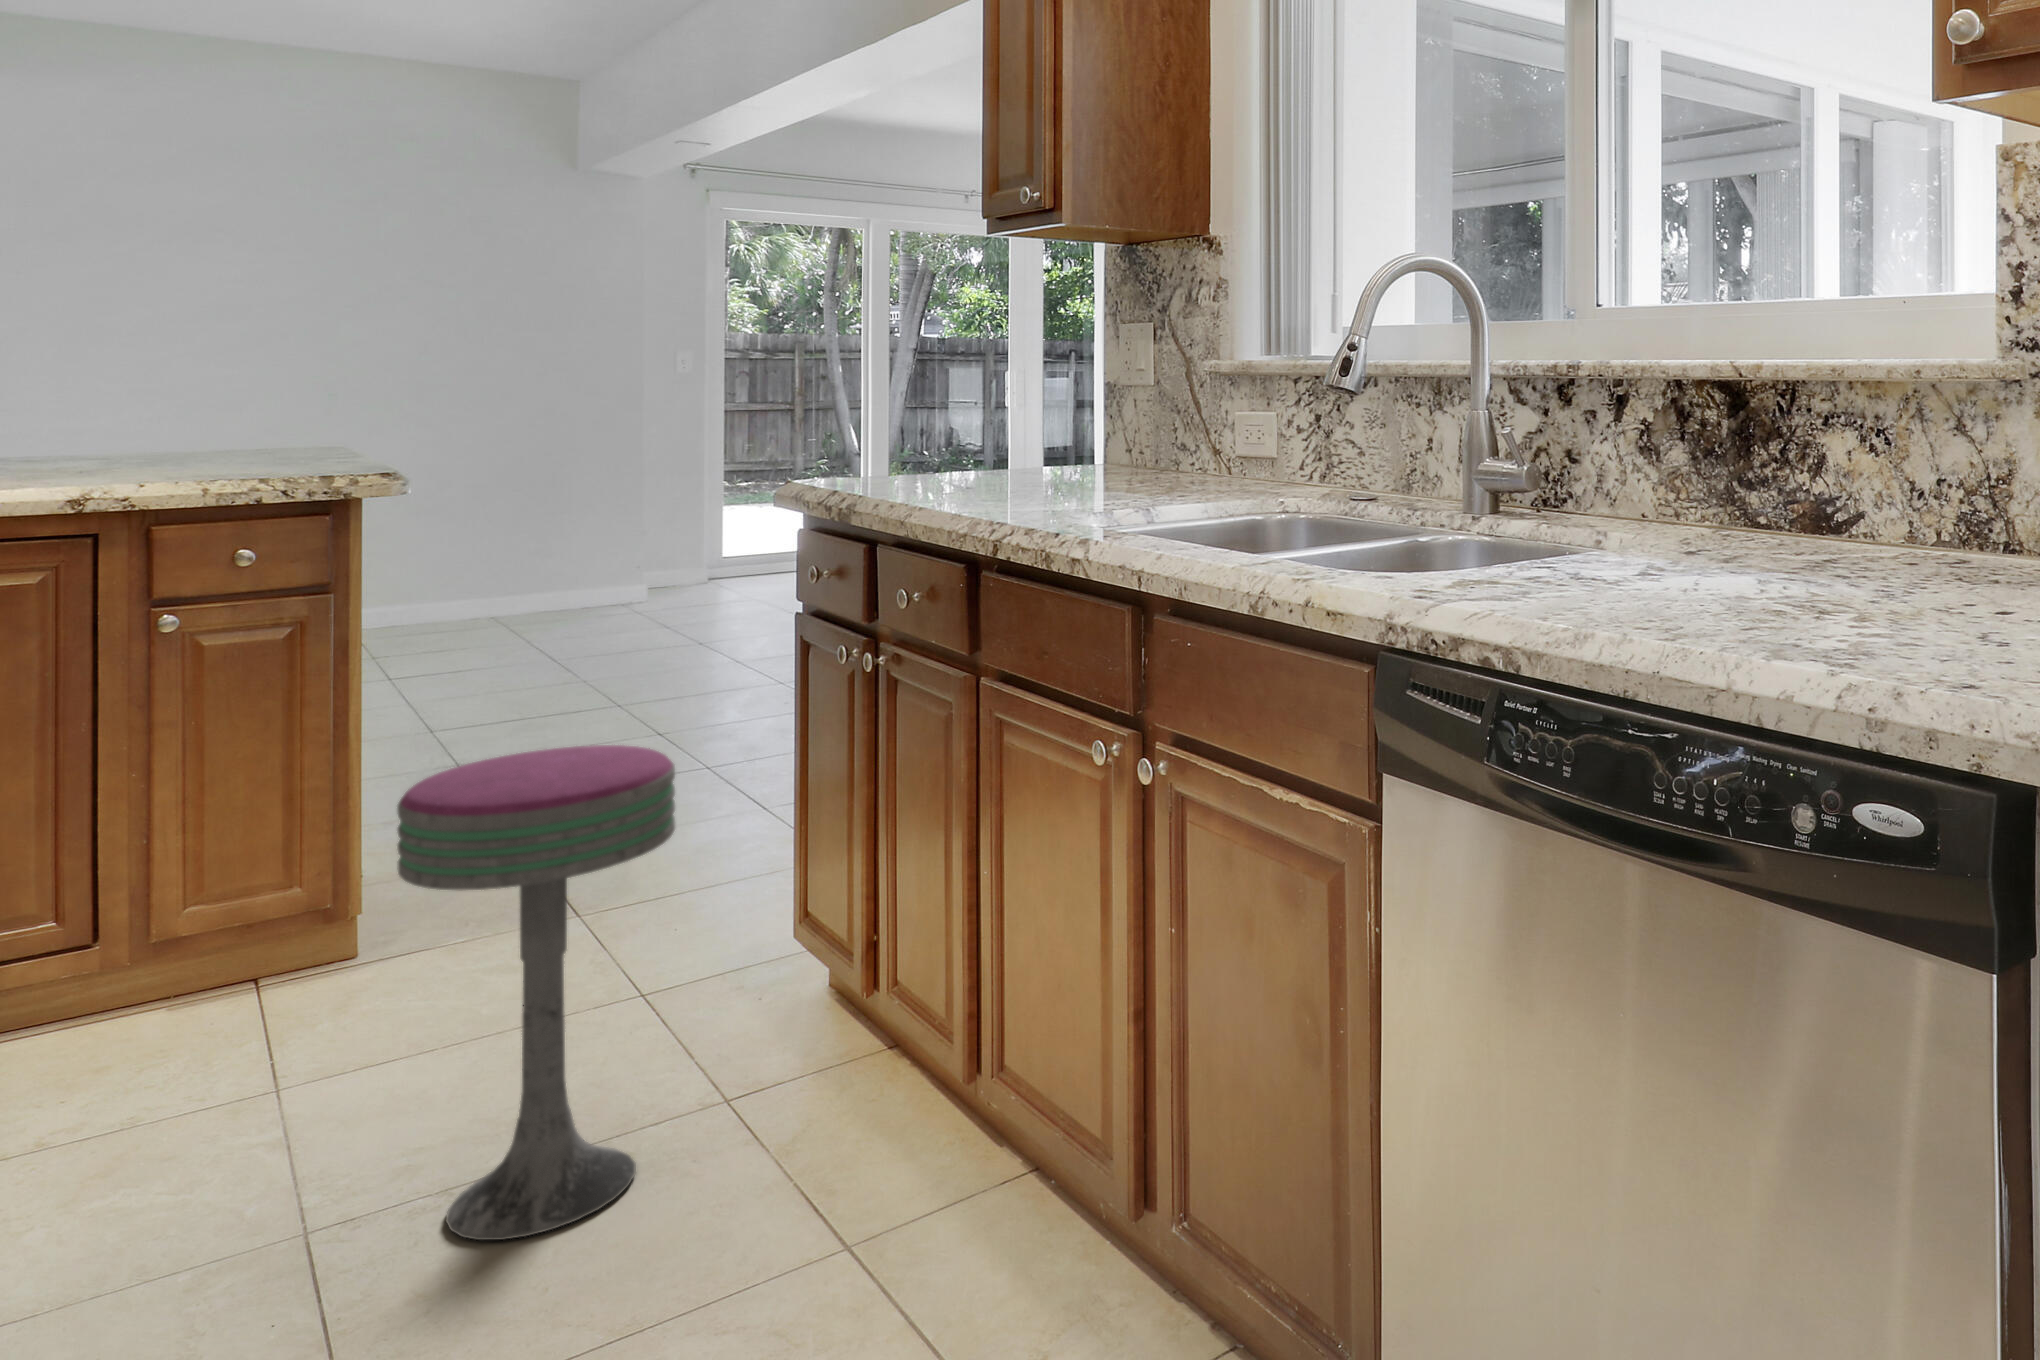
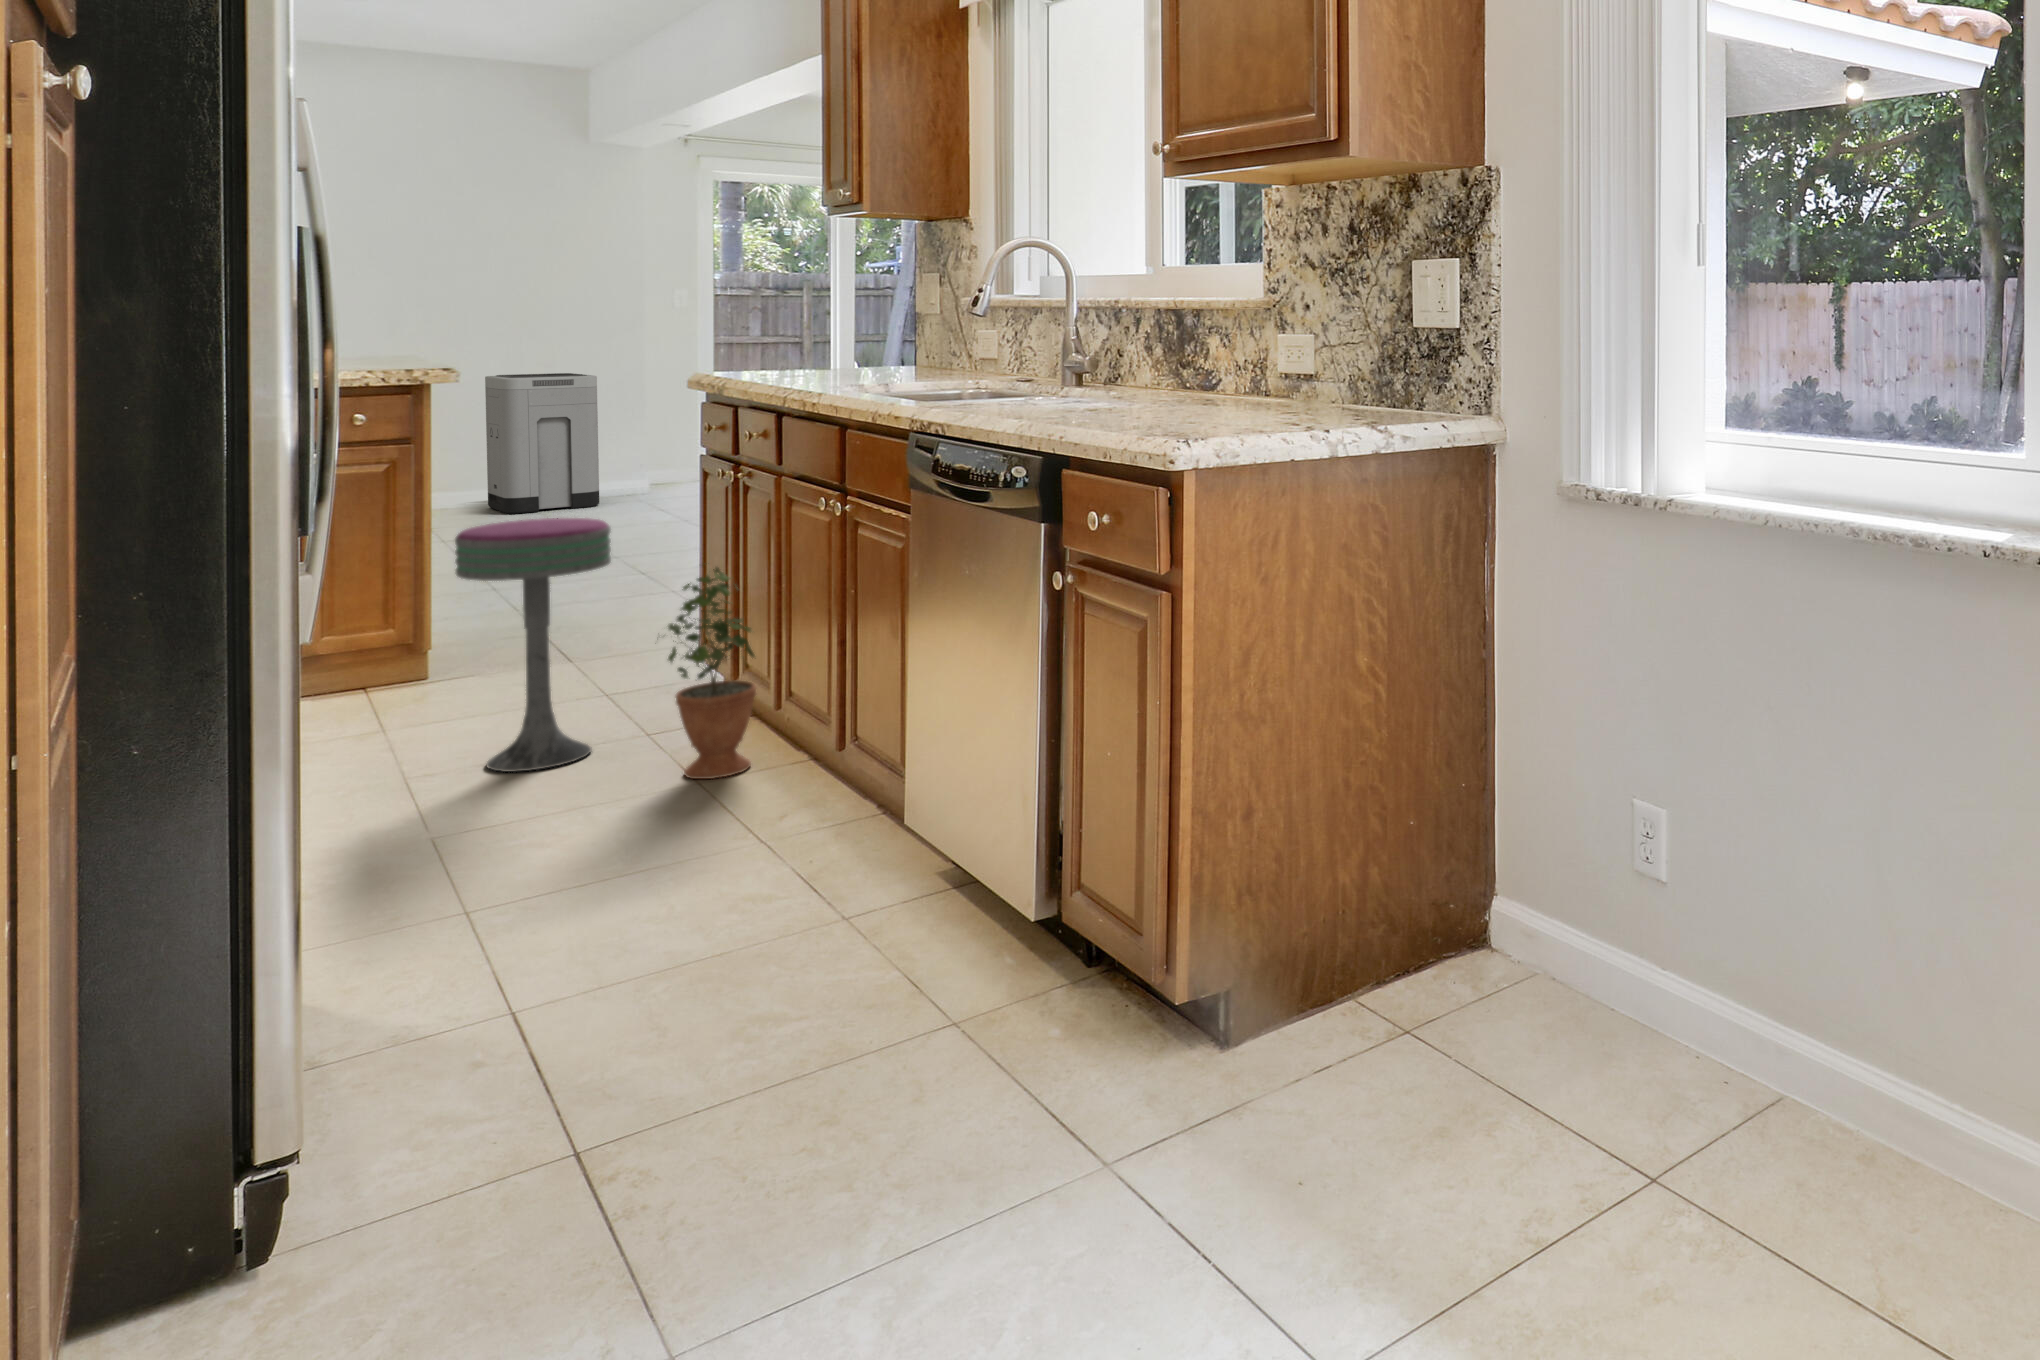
trash can: none [449,452,592,634] -> present [485,373,599,514]
potted plant: none [769,841,945,1263] -> present [668,567,756,779]

